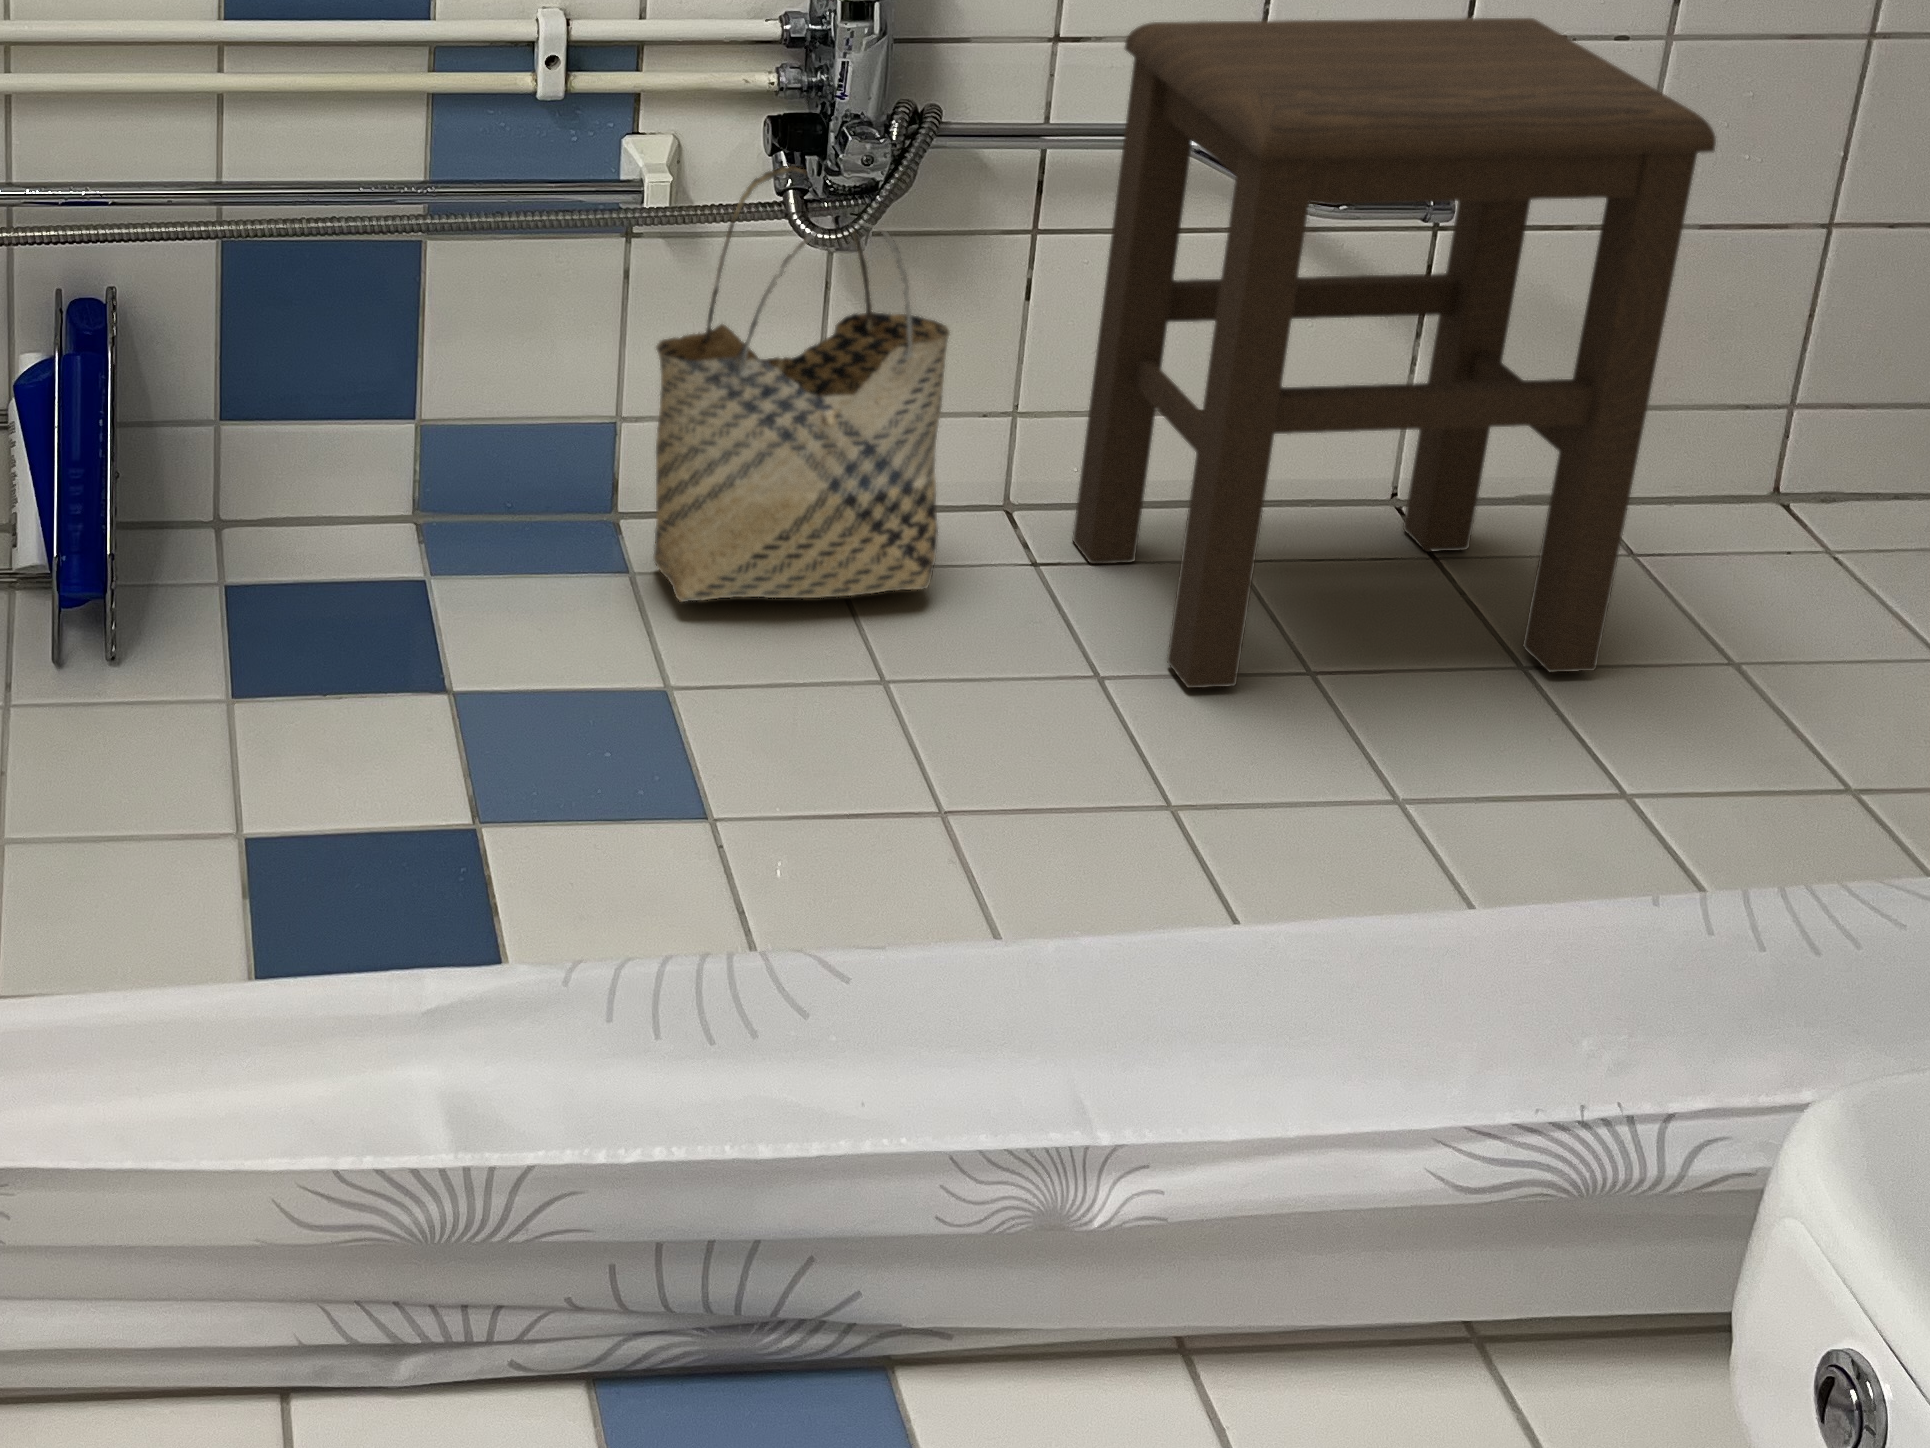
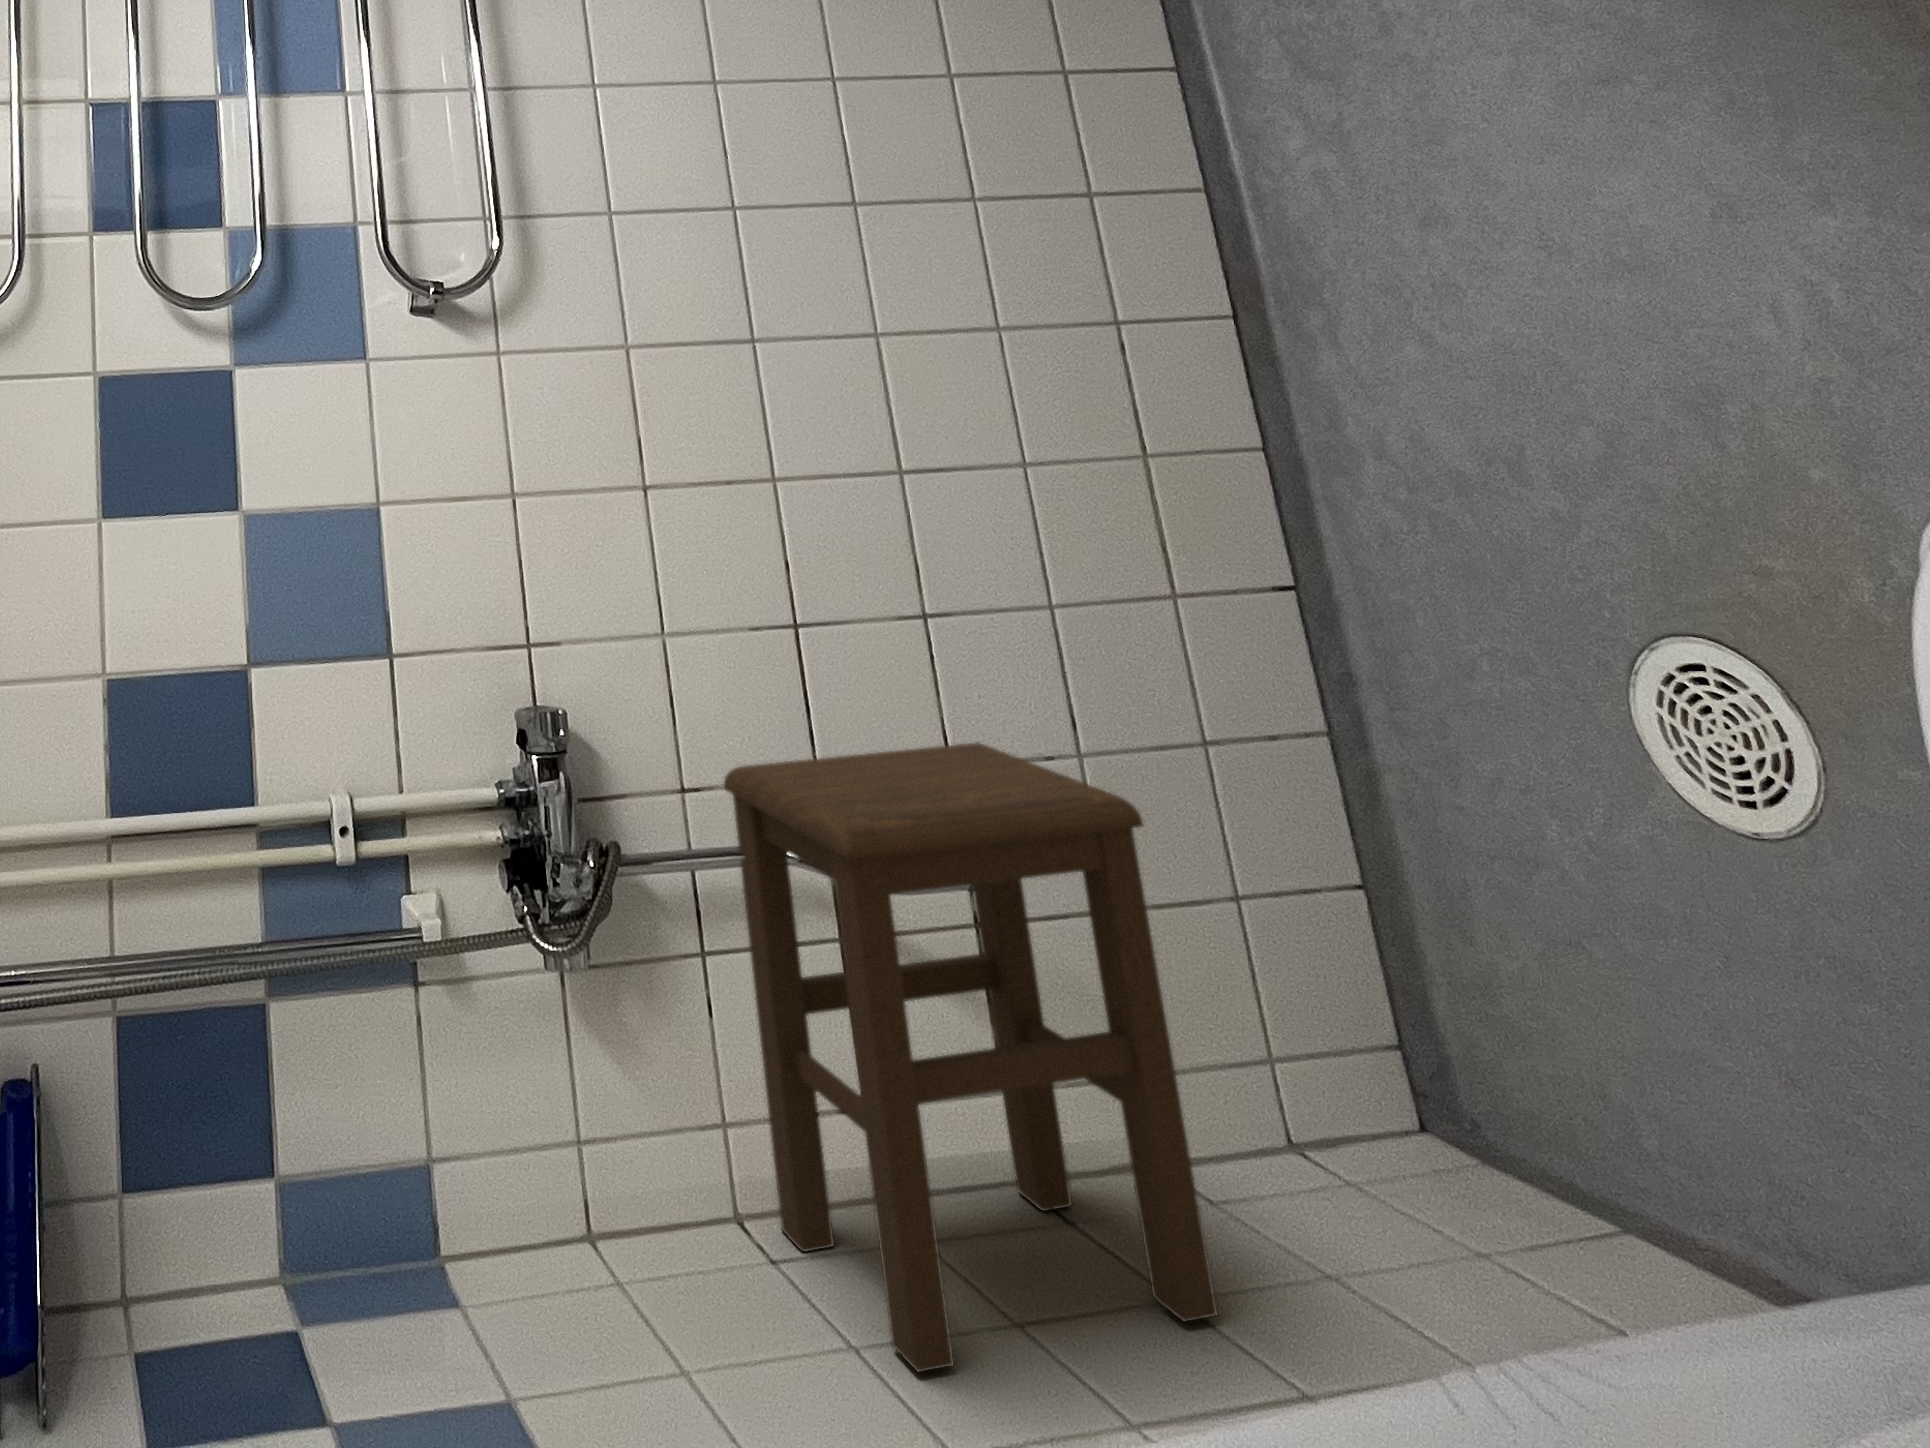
woven basket: present [653,166,950,602] -> none [449,905,689,1327]

